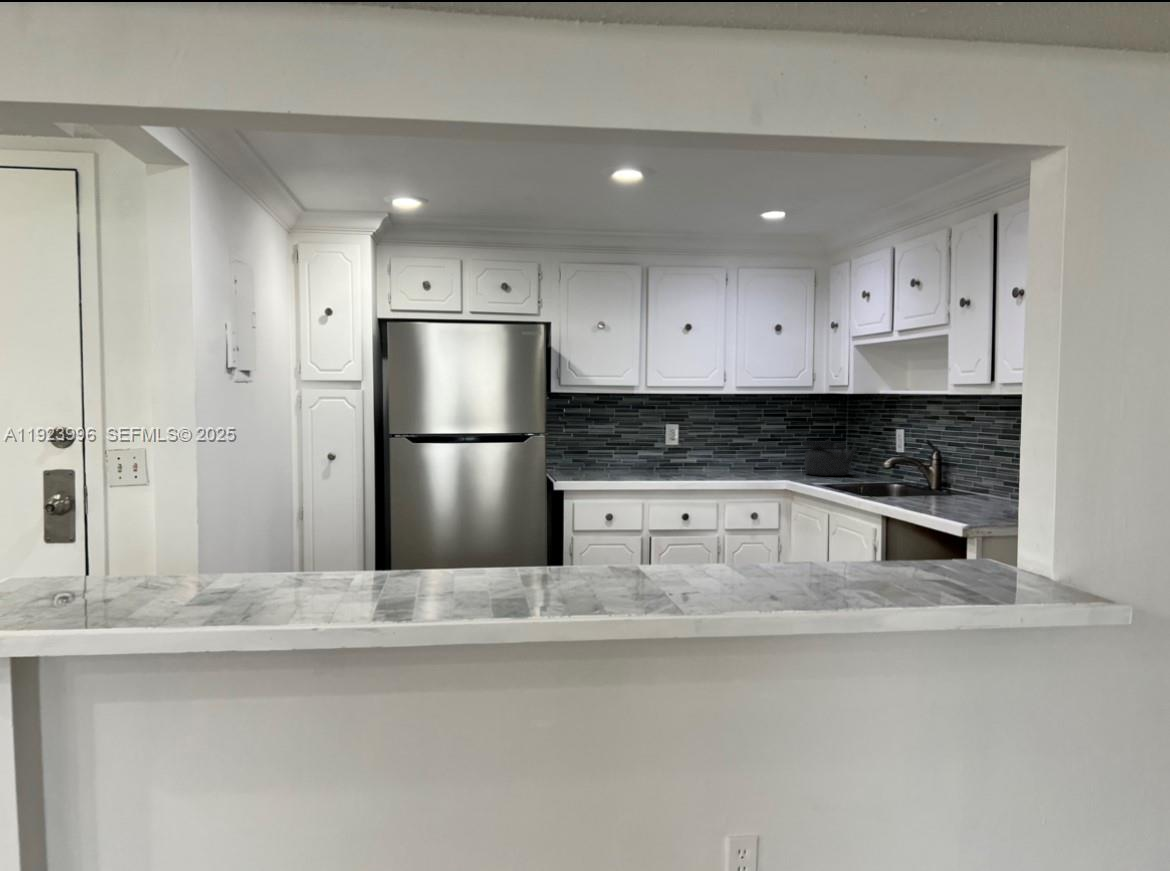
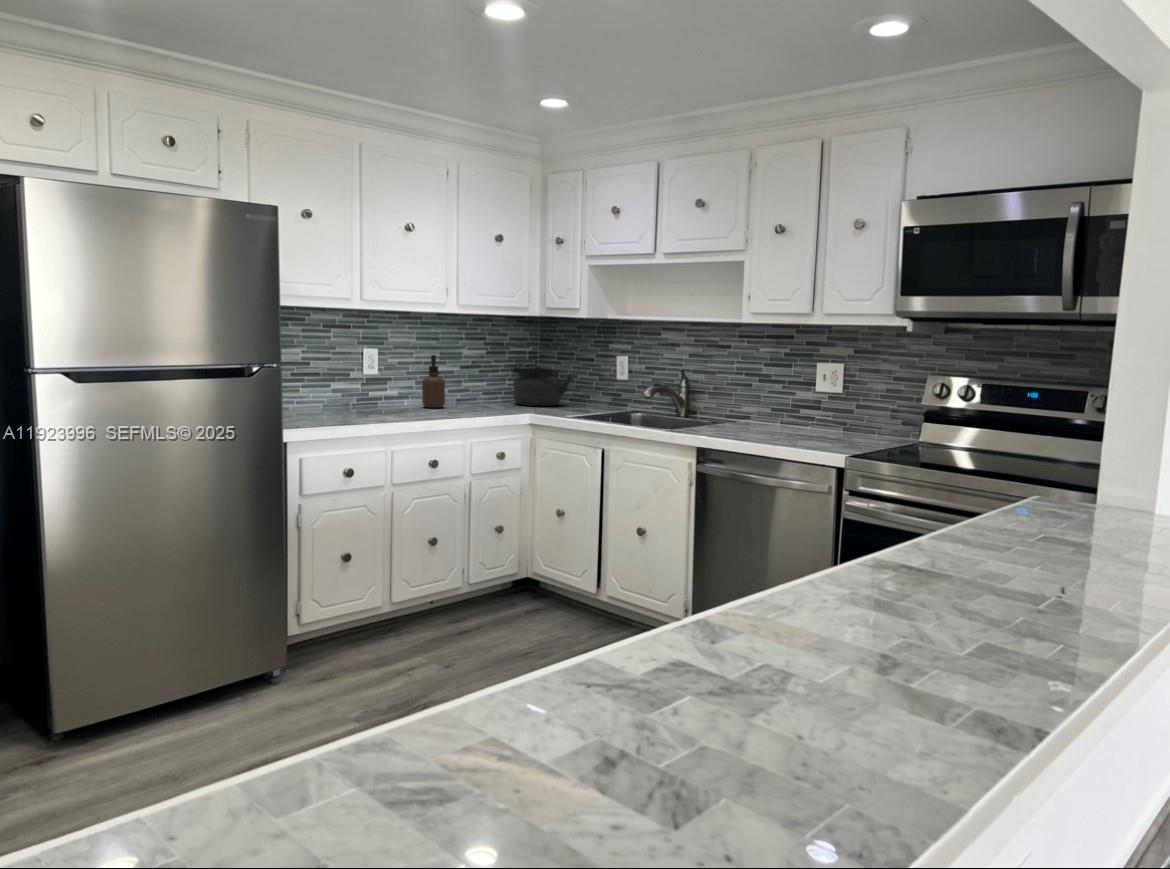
soap dispenser: none [712,430,731,474] -> present [422,355,445,408]

